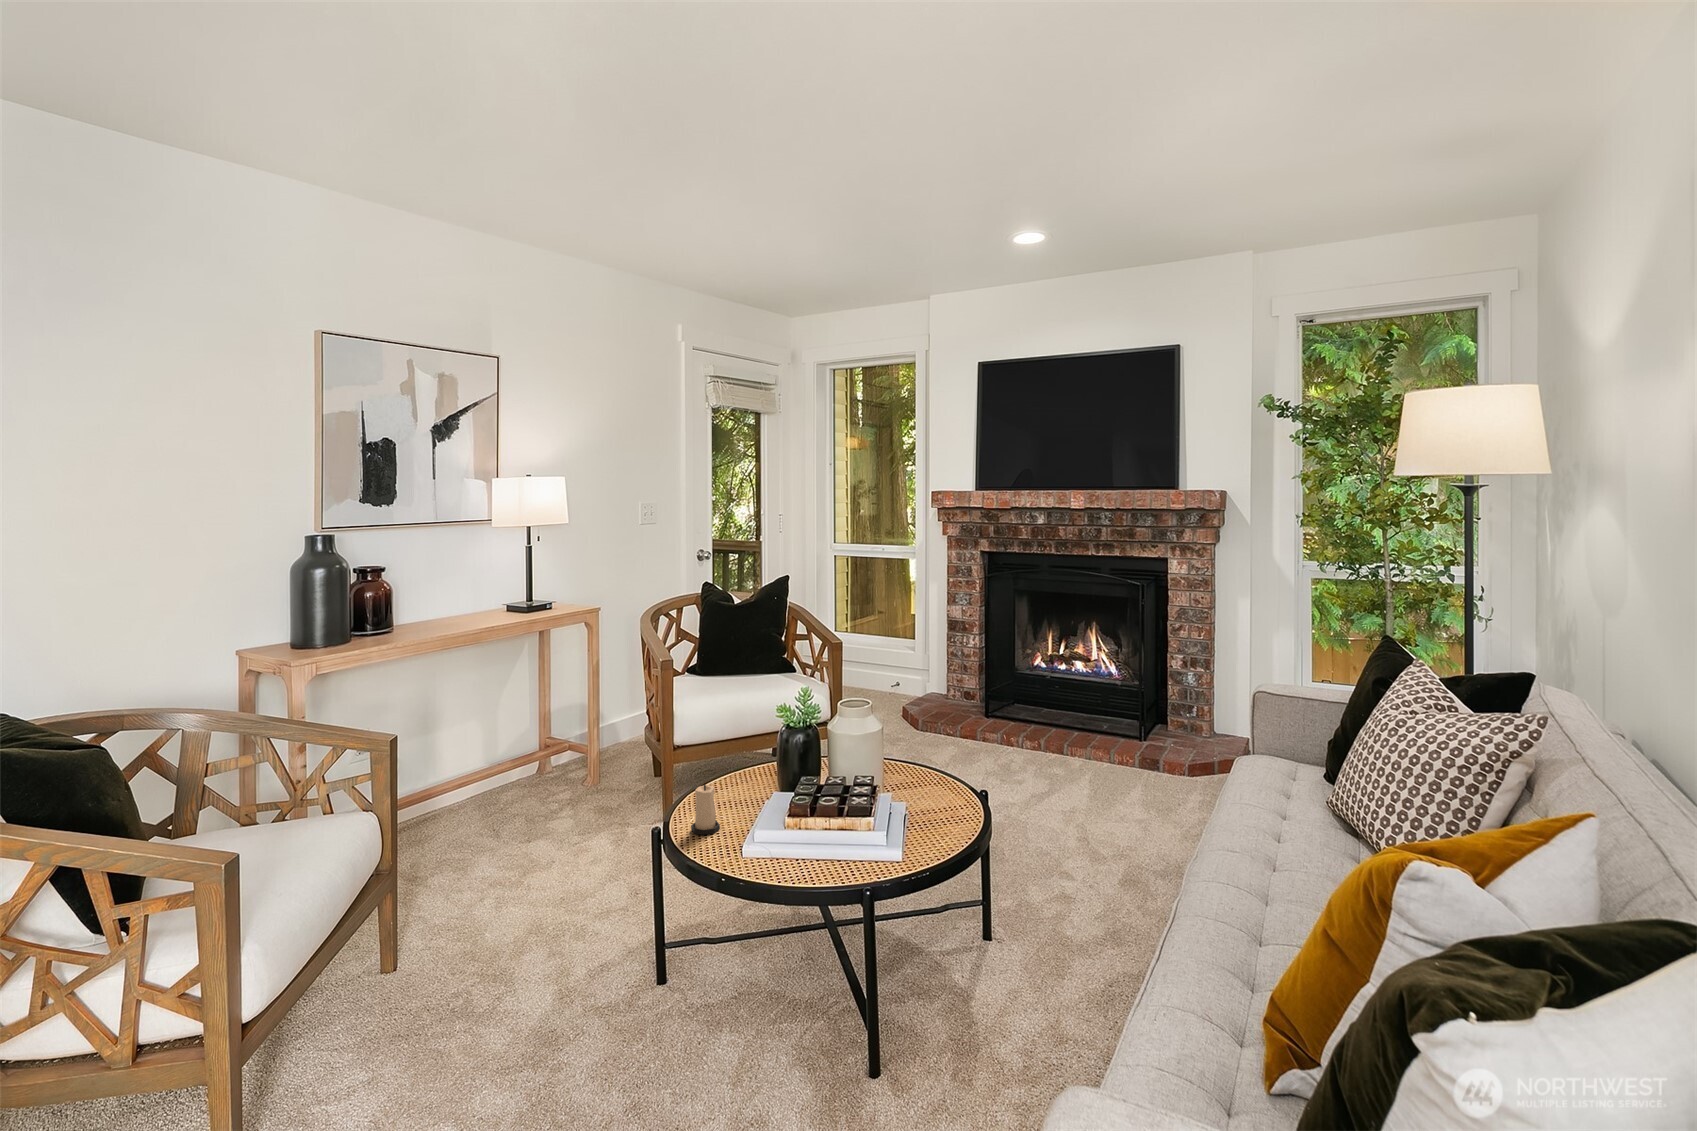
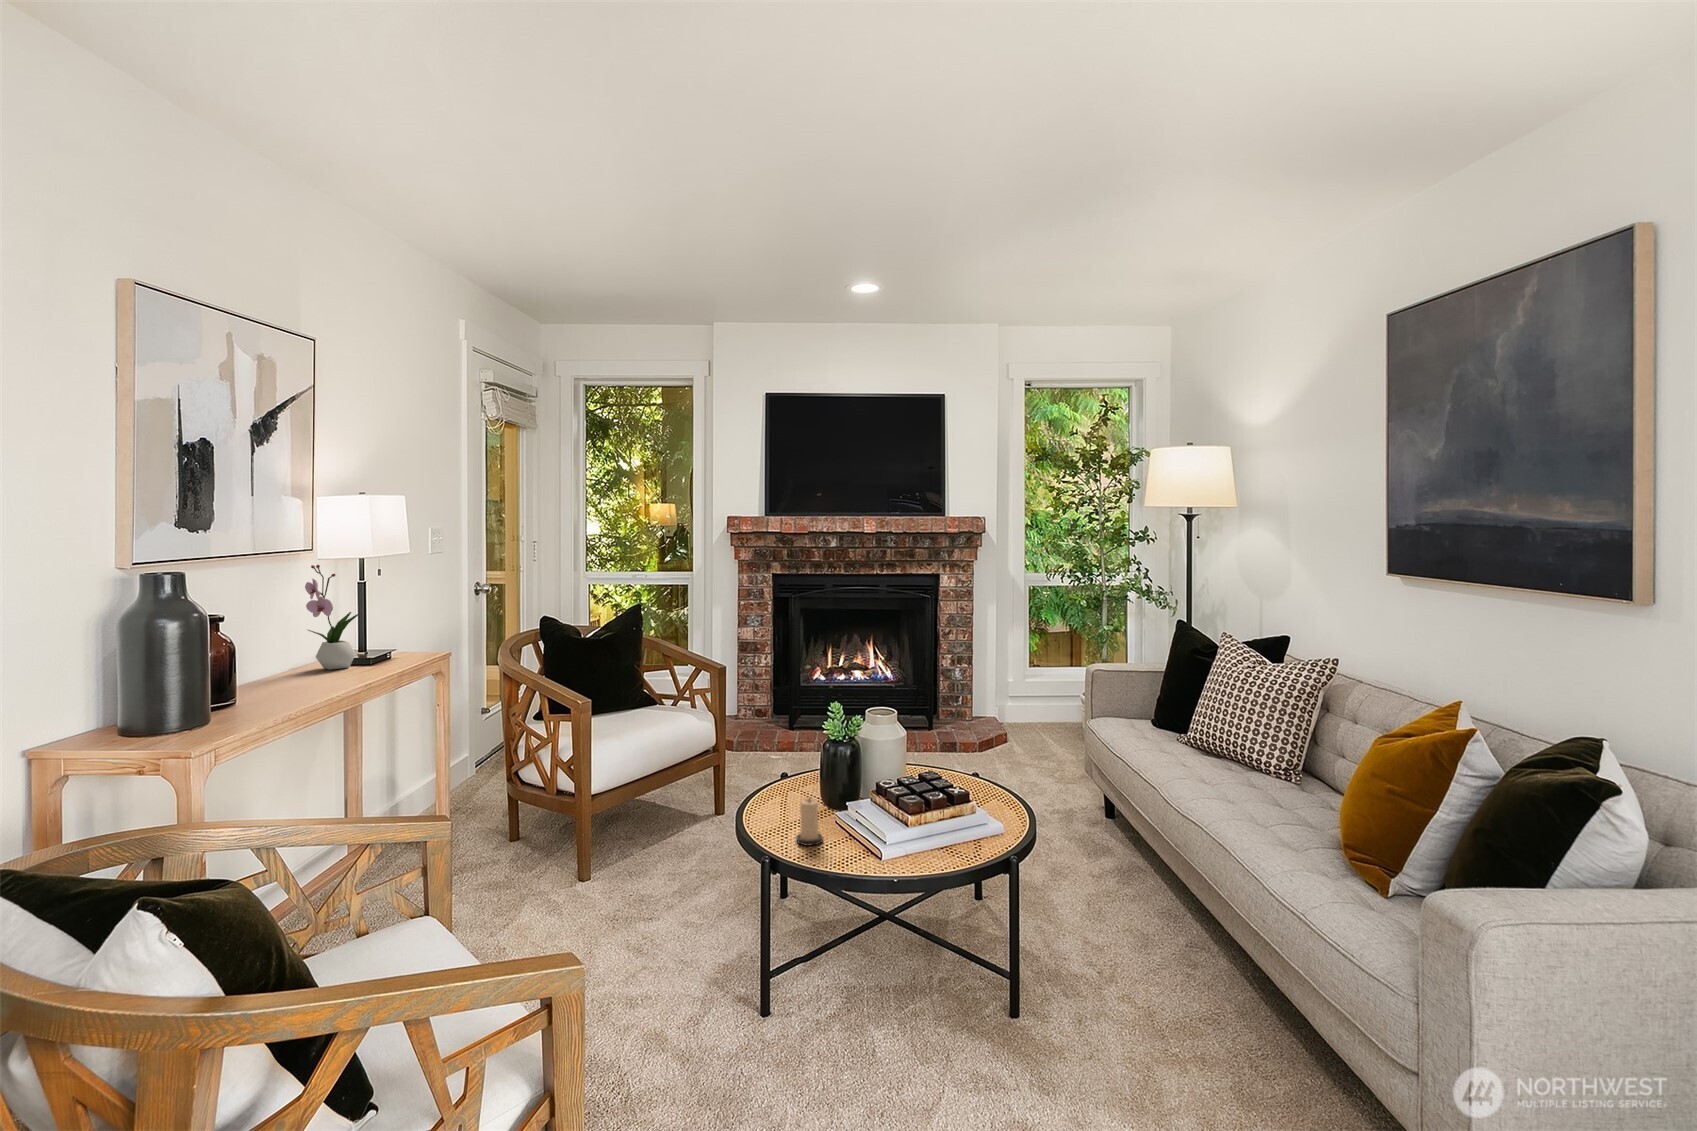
flower arrangement: none [483,534,520,619] -> present [305,565,359,670]

